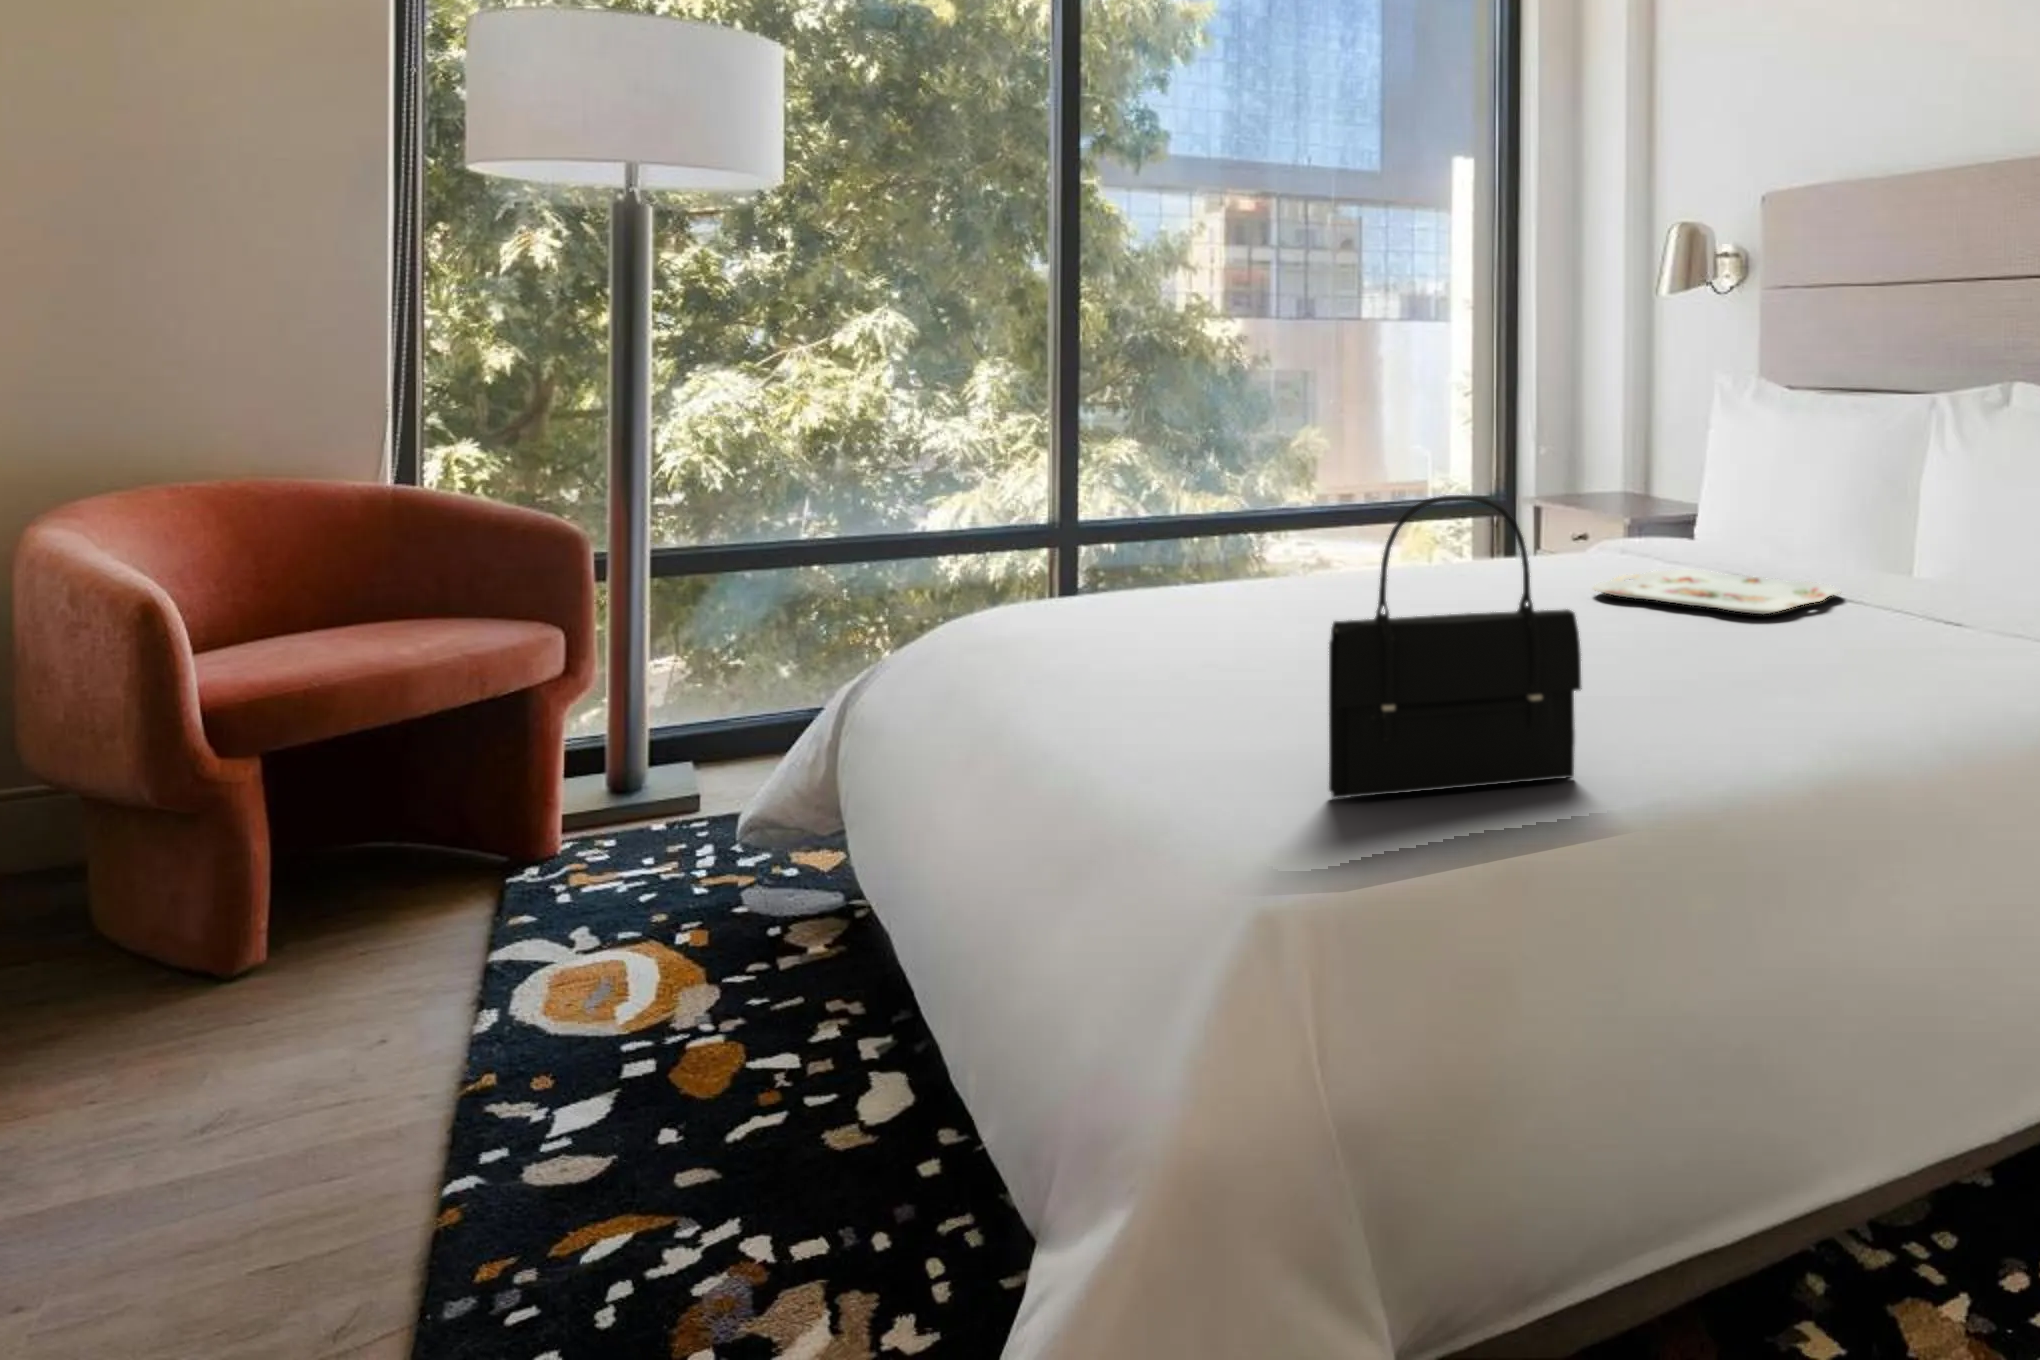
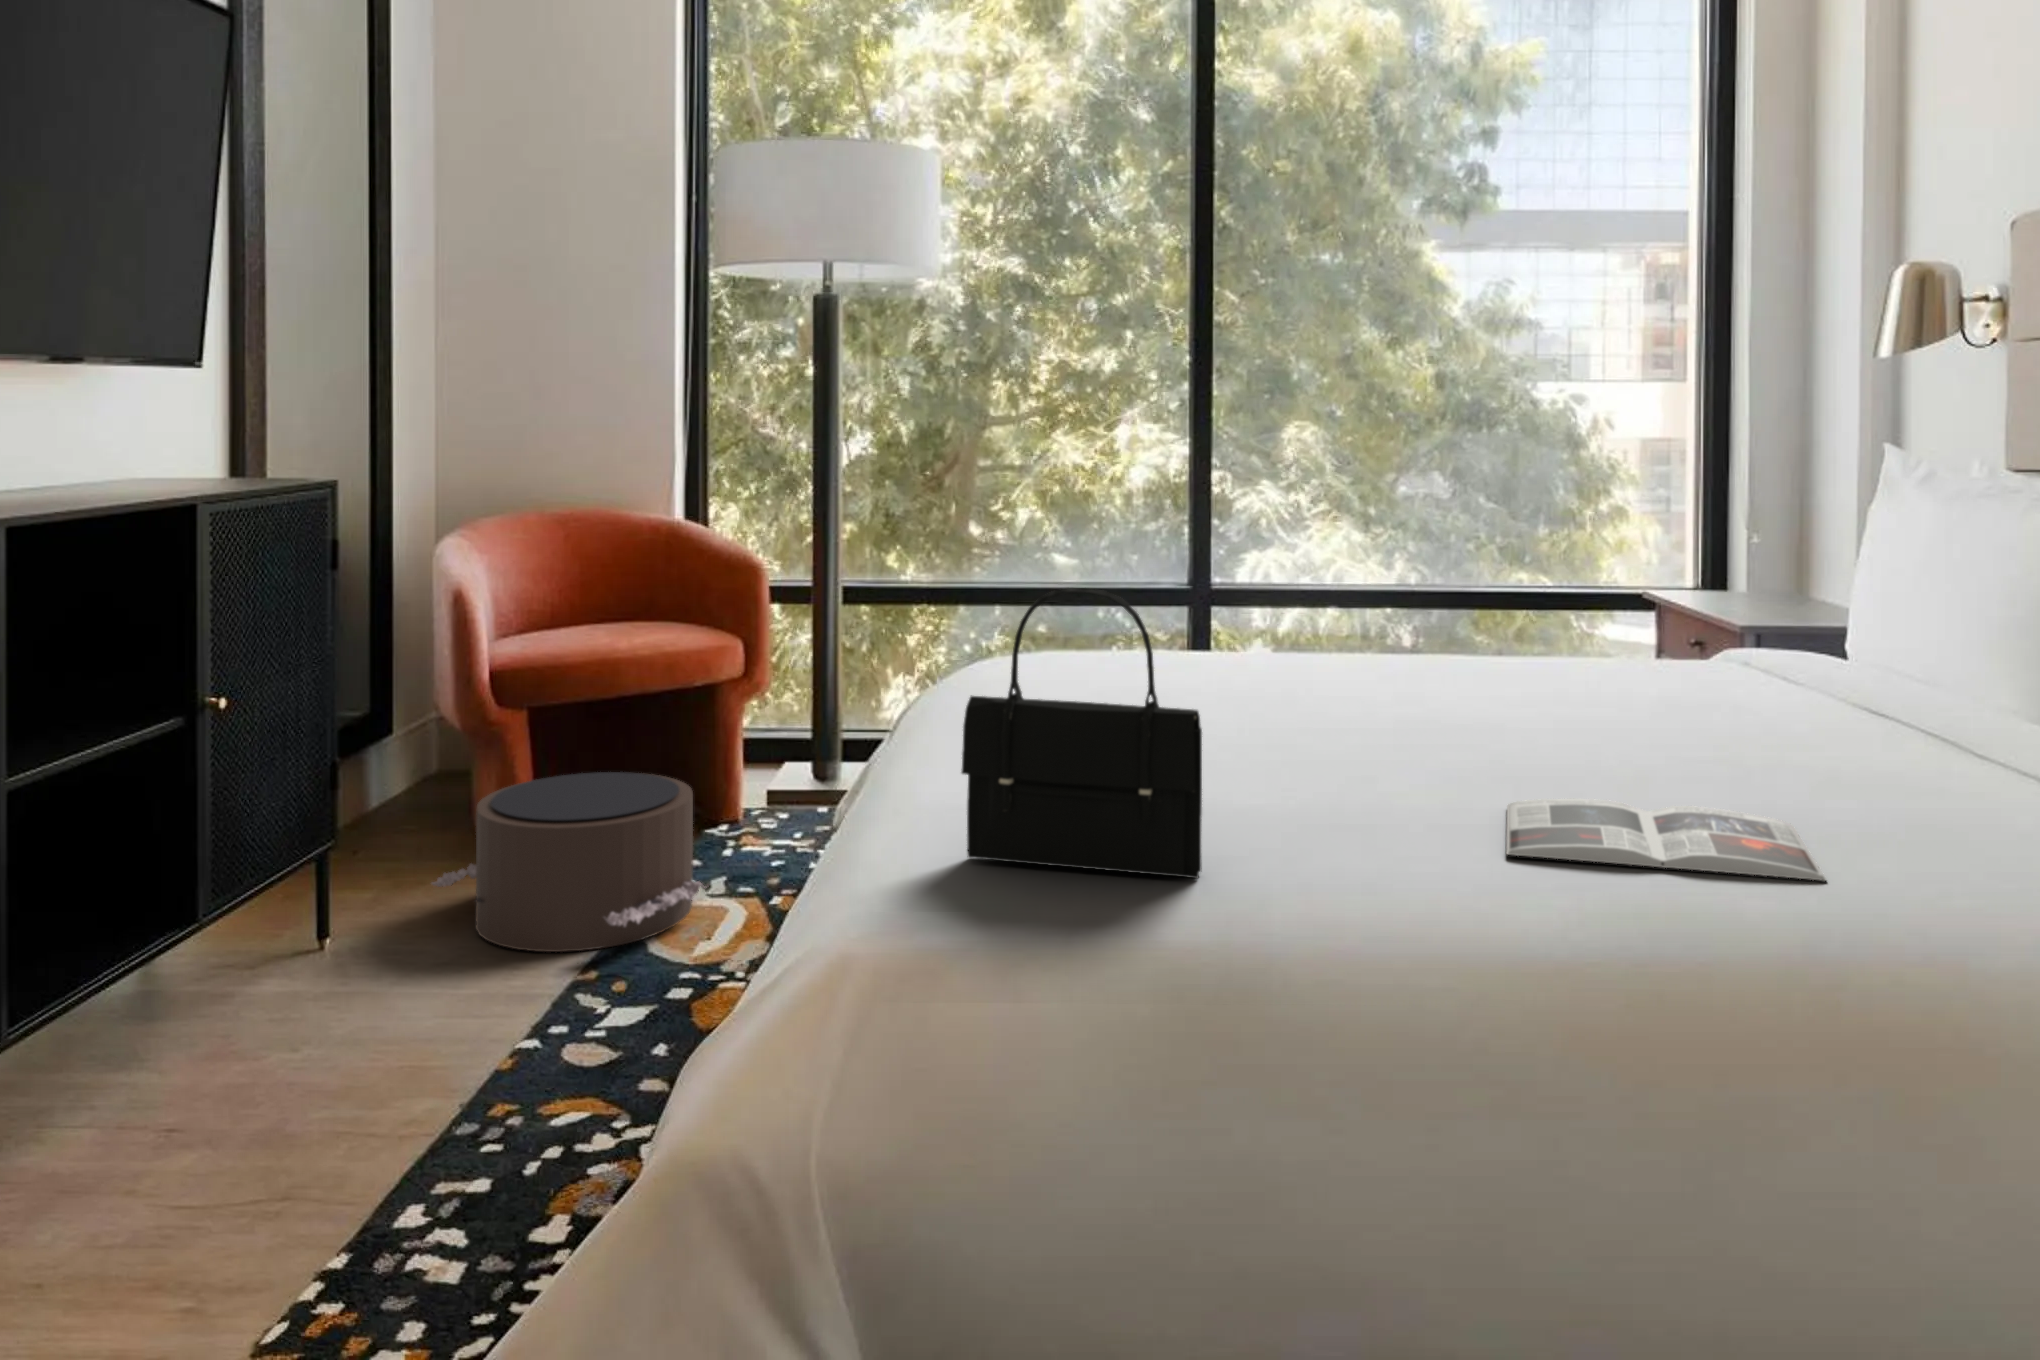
serving tray: present [1593,570,1840,615] -> none [1556,684,1863,748]
magazine: none [1702,656,2001,715] -> present [1507,799,1827,881]
pouf: none [142,808,607,1070] -> present [432,772,705,952]

